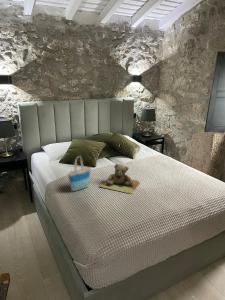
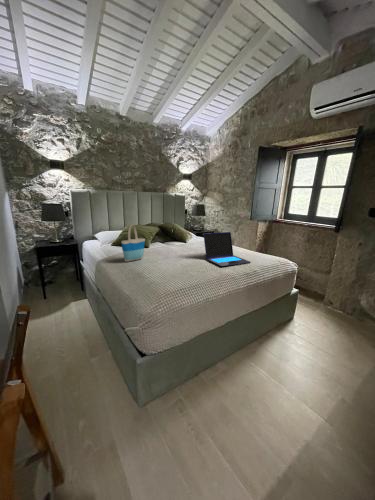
laptop: none [150,160,198,203] -> present [204,232,250,267]
teddy bear: present [100,164,139,194] -> none [154,236,195,262]

